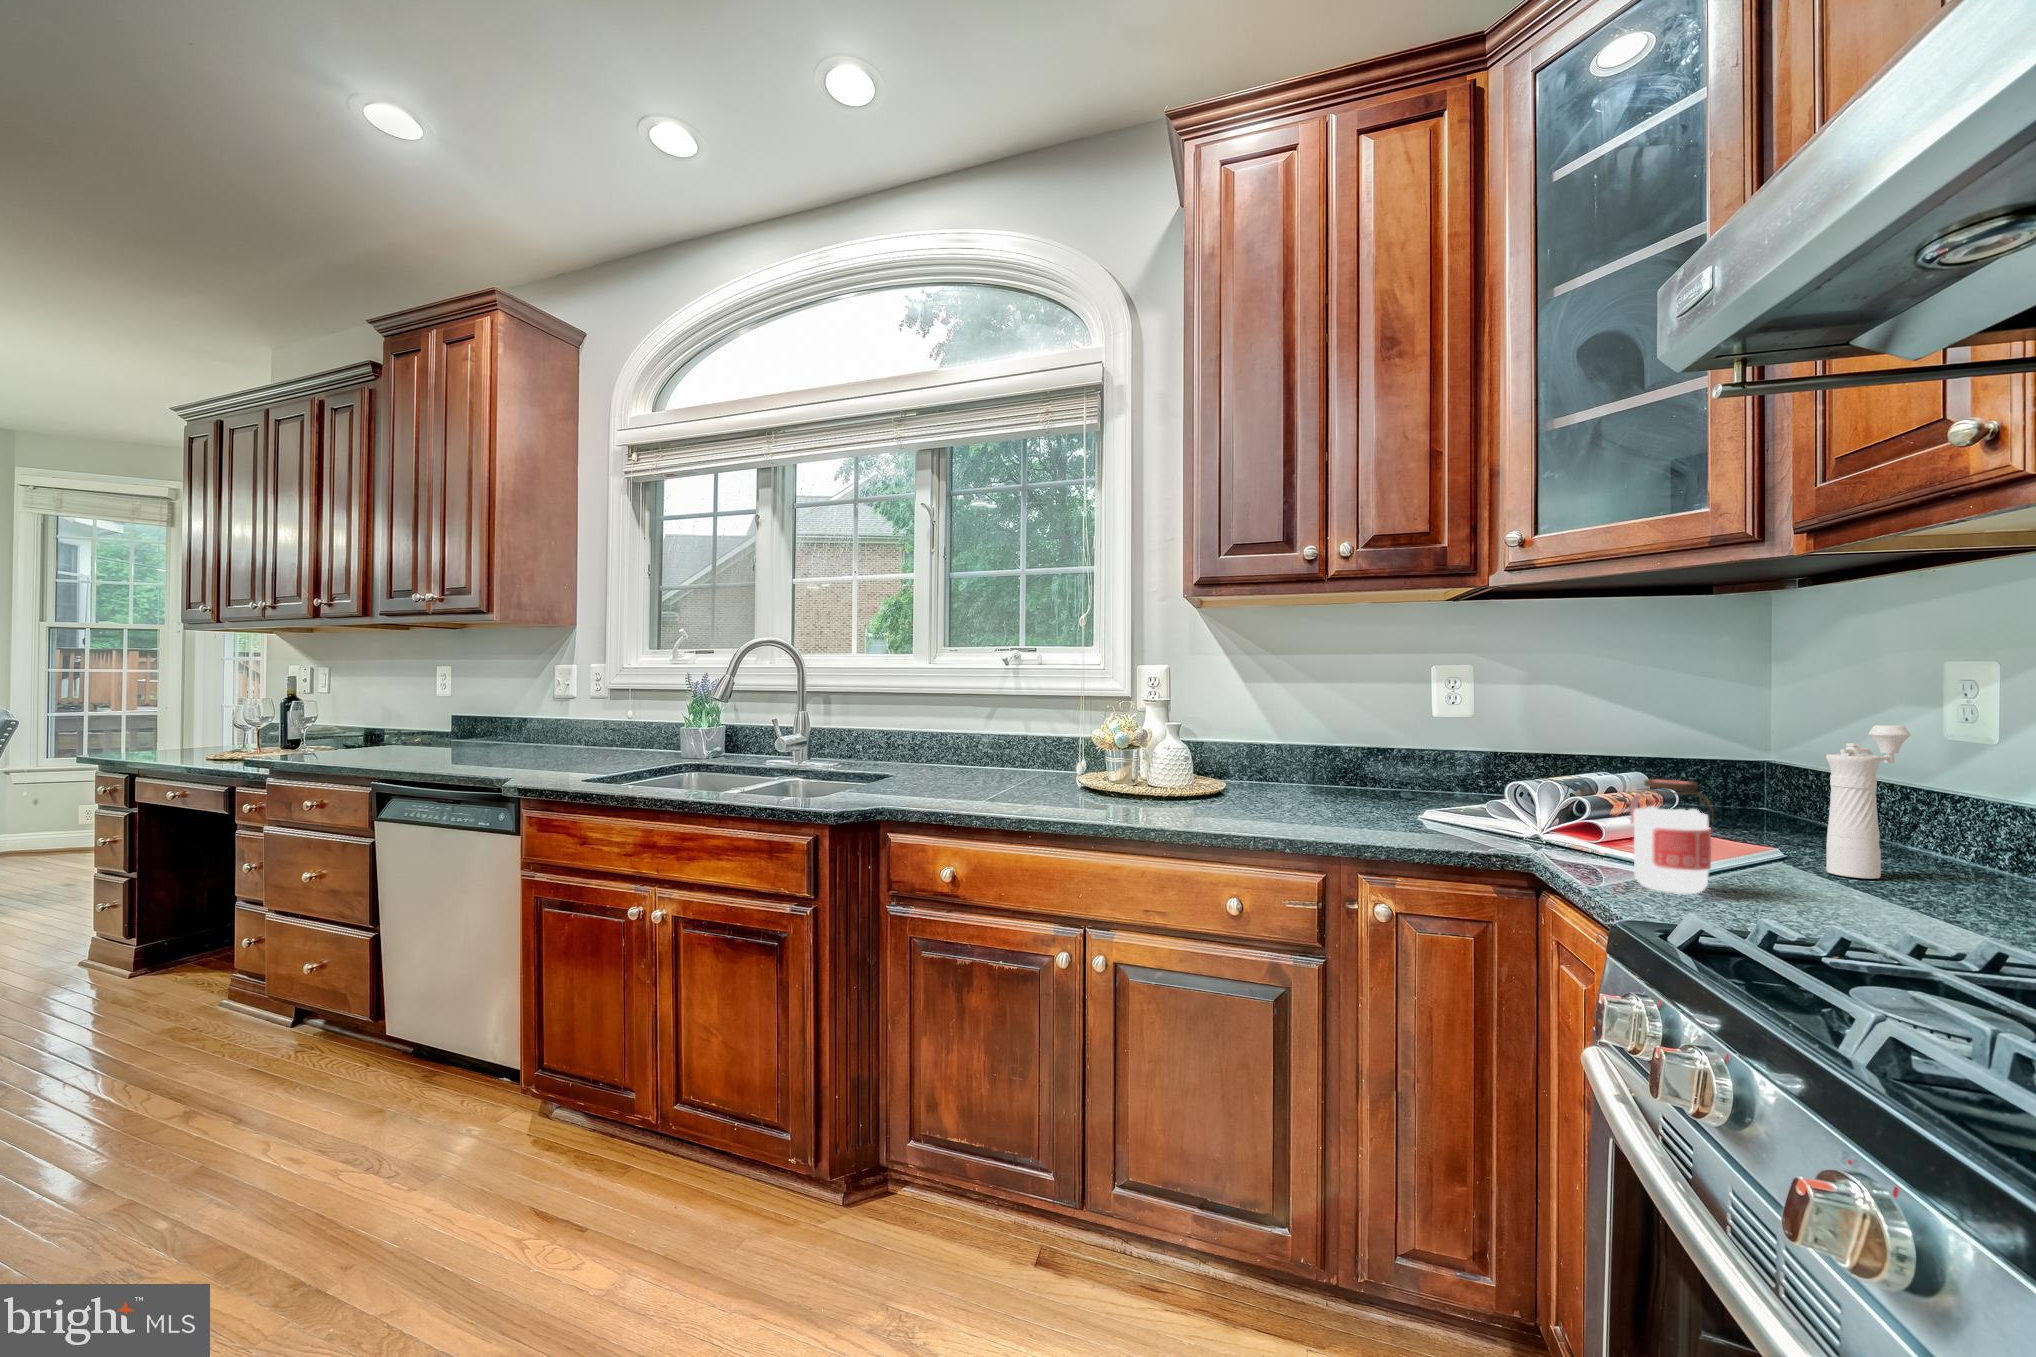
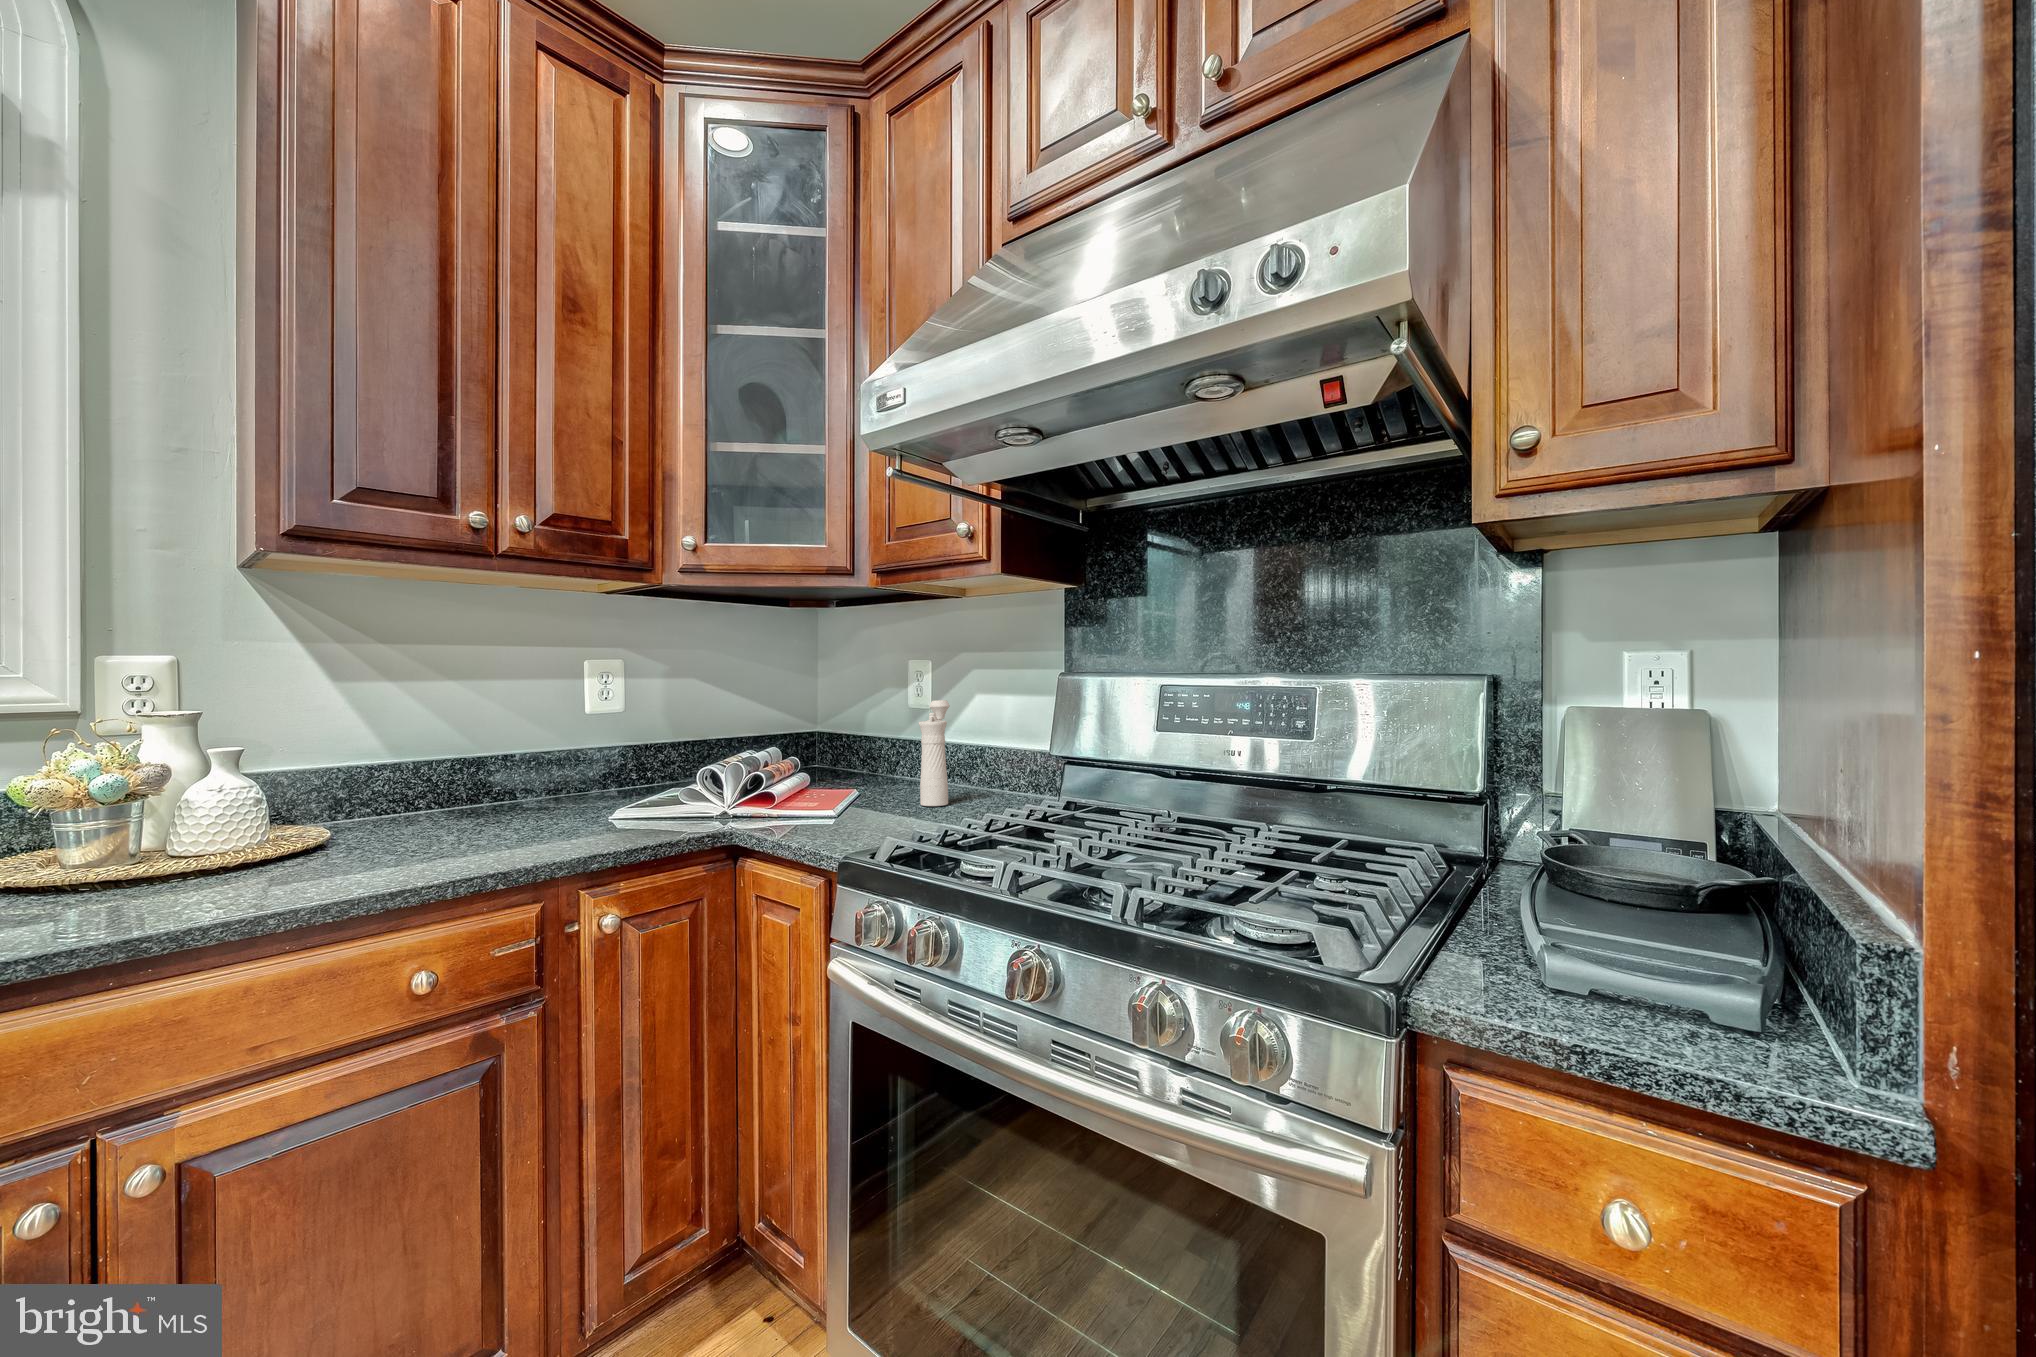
jar: present [1630,779,1714,894] -> none [842,747,898,839]

